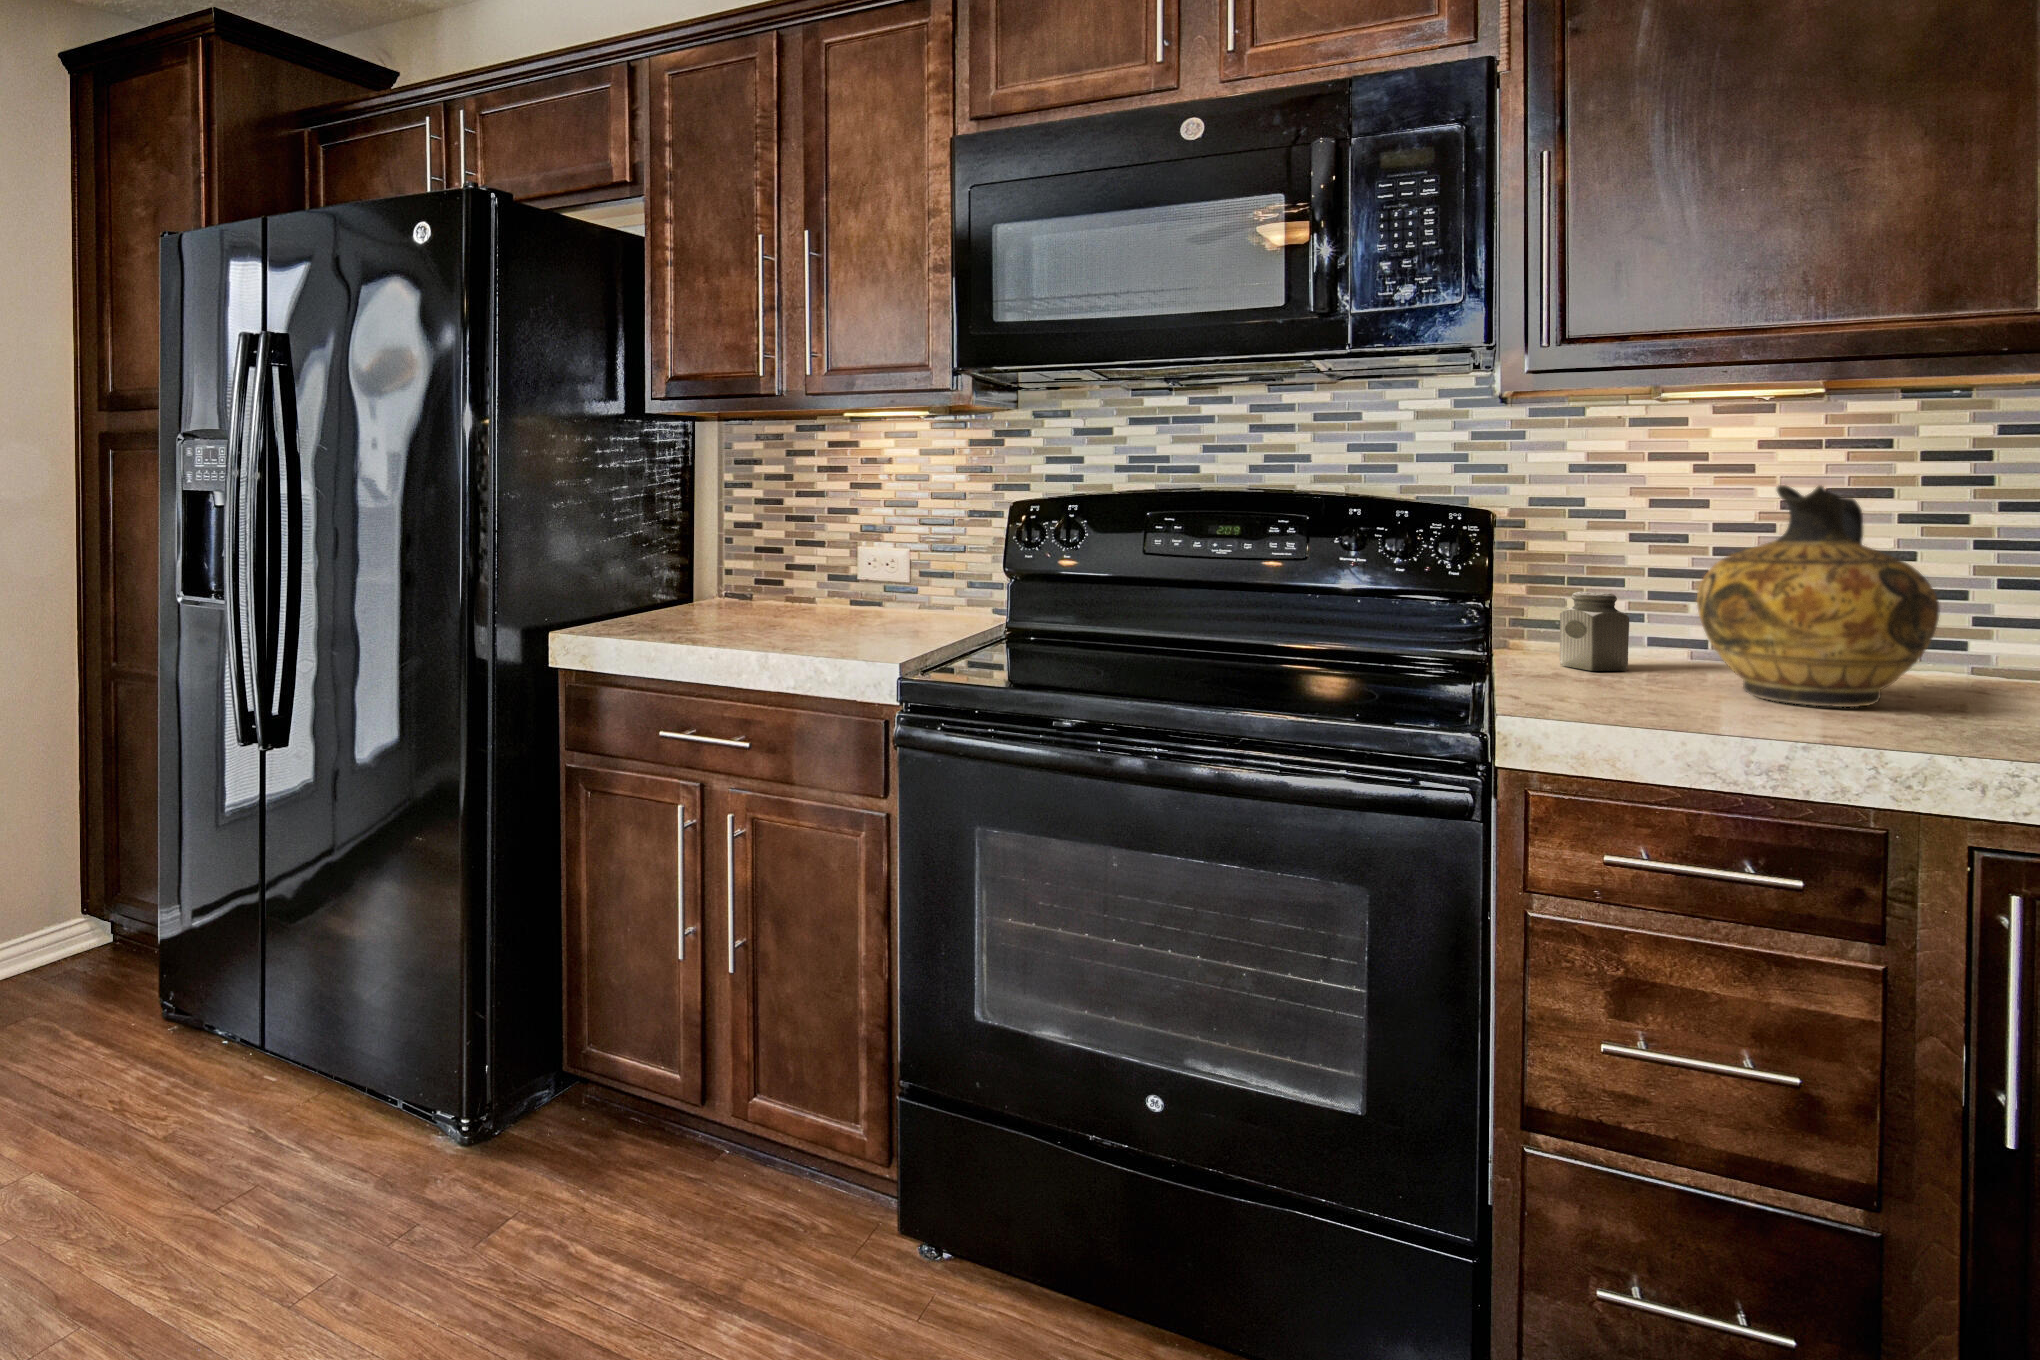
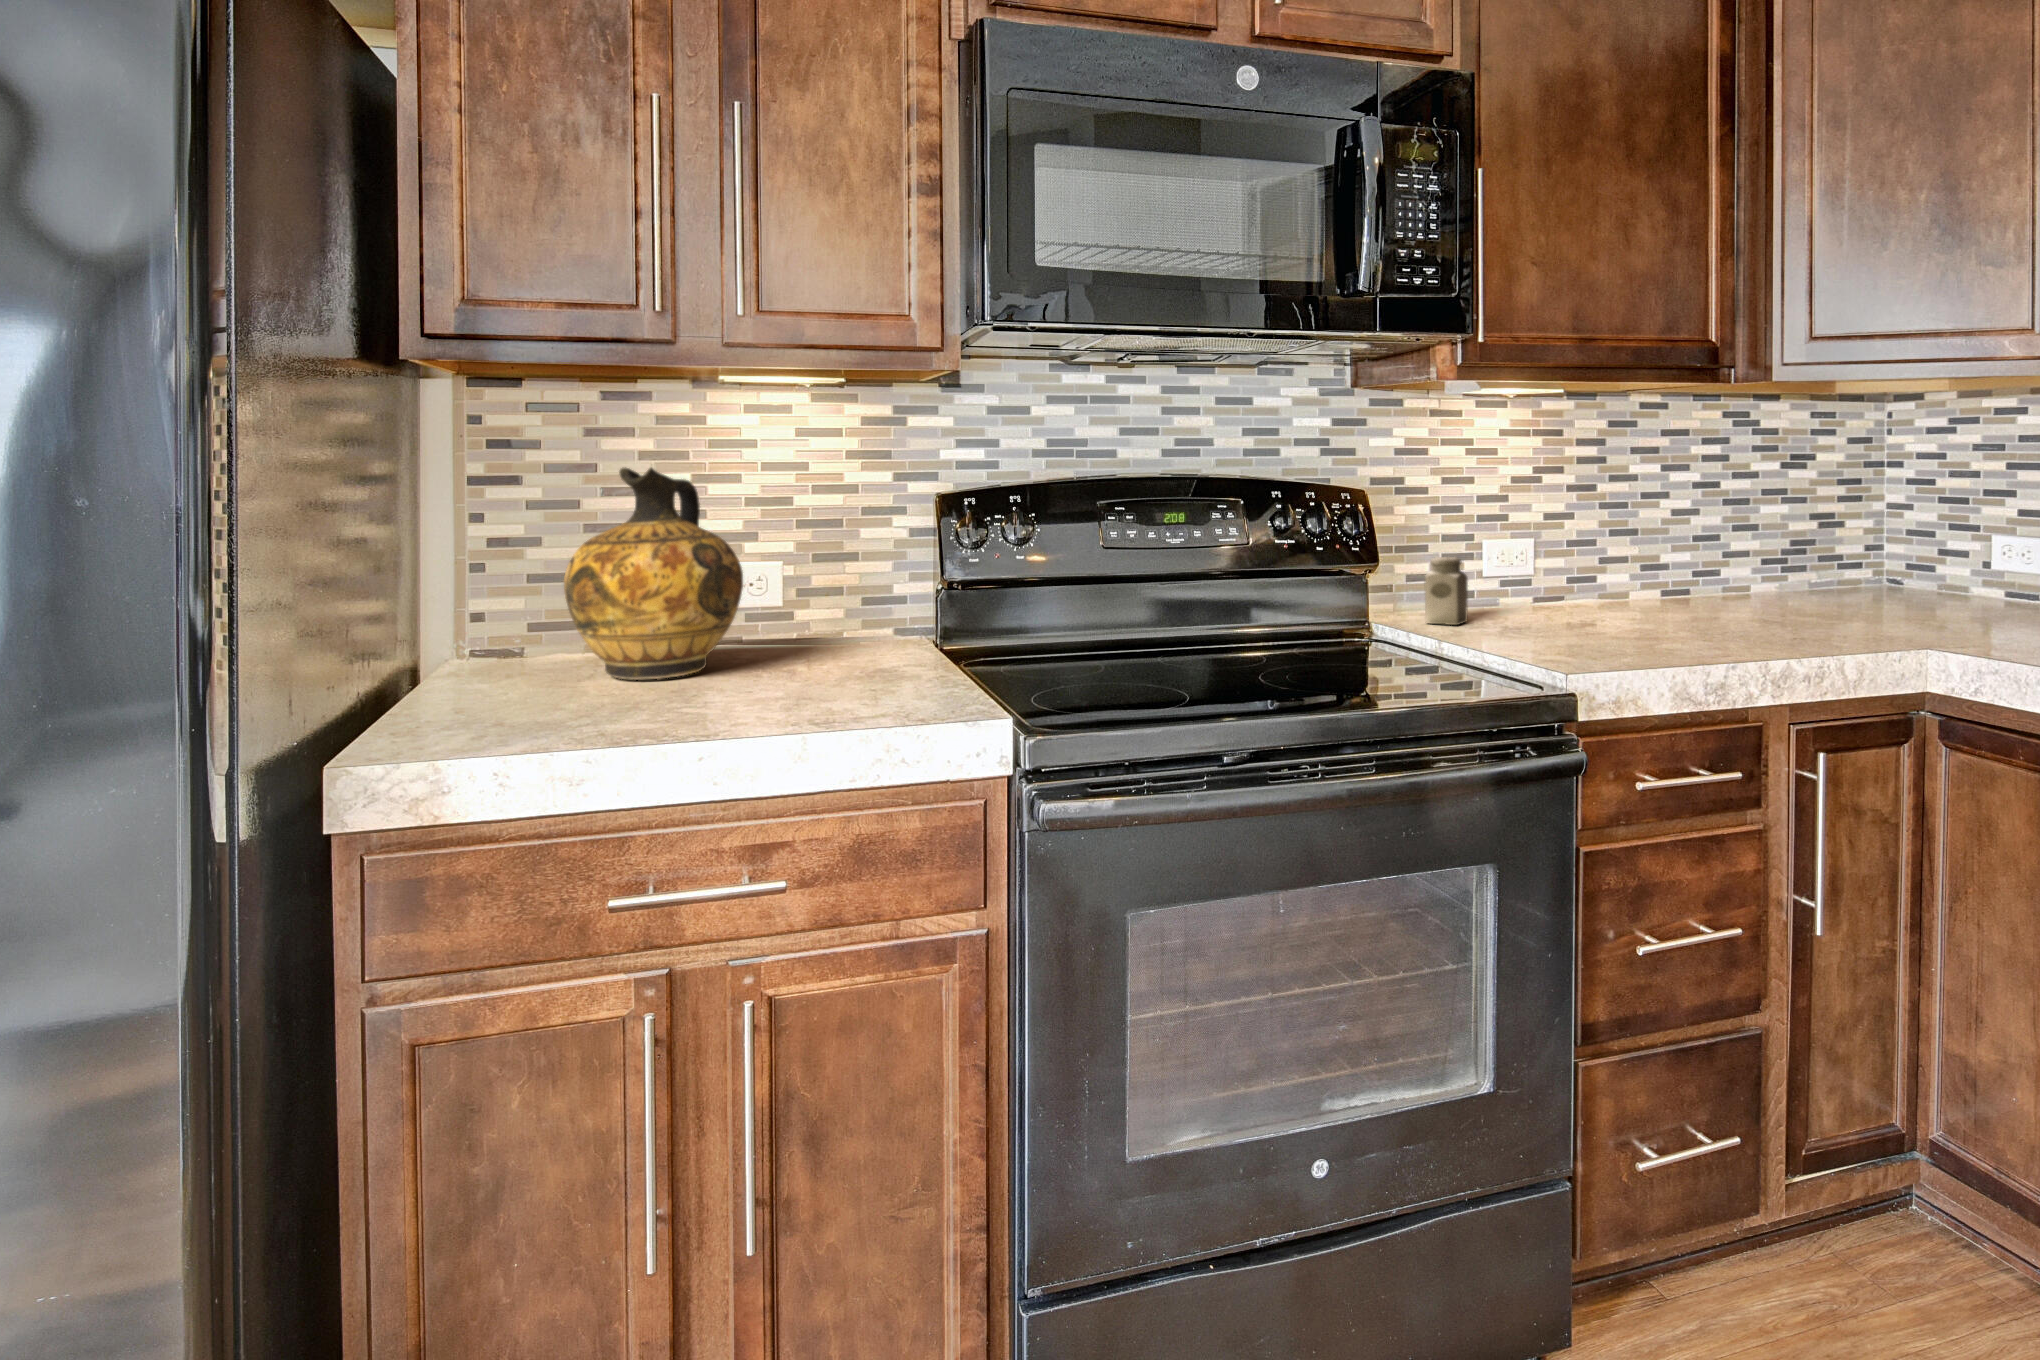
ceramic jug: present [1697,485,1940,707] -> present [564,467,743,680]

